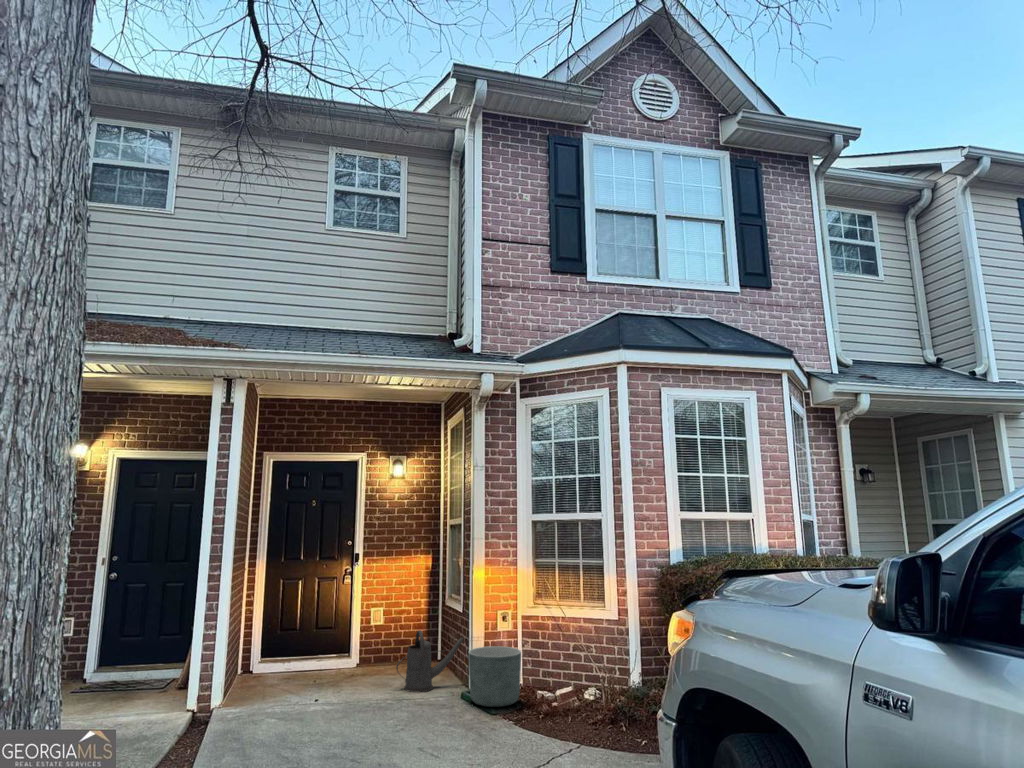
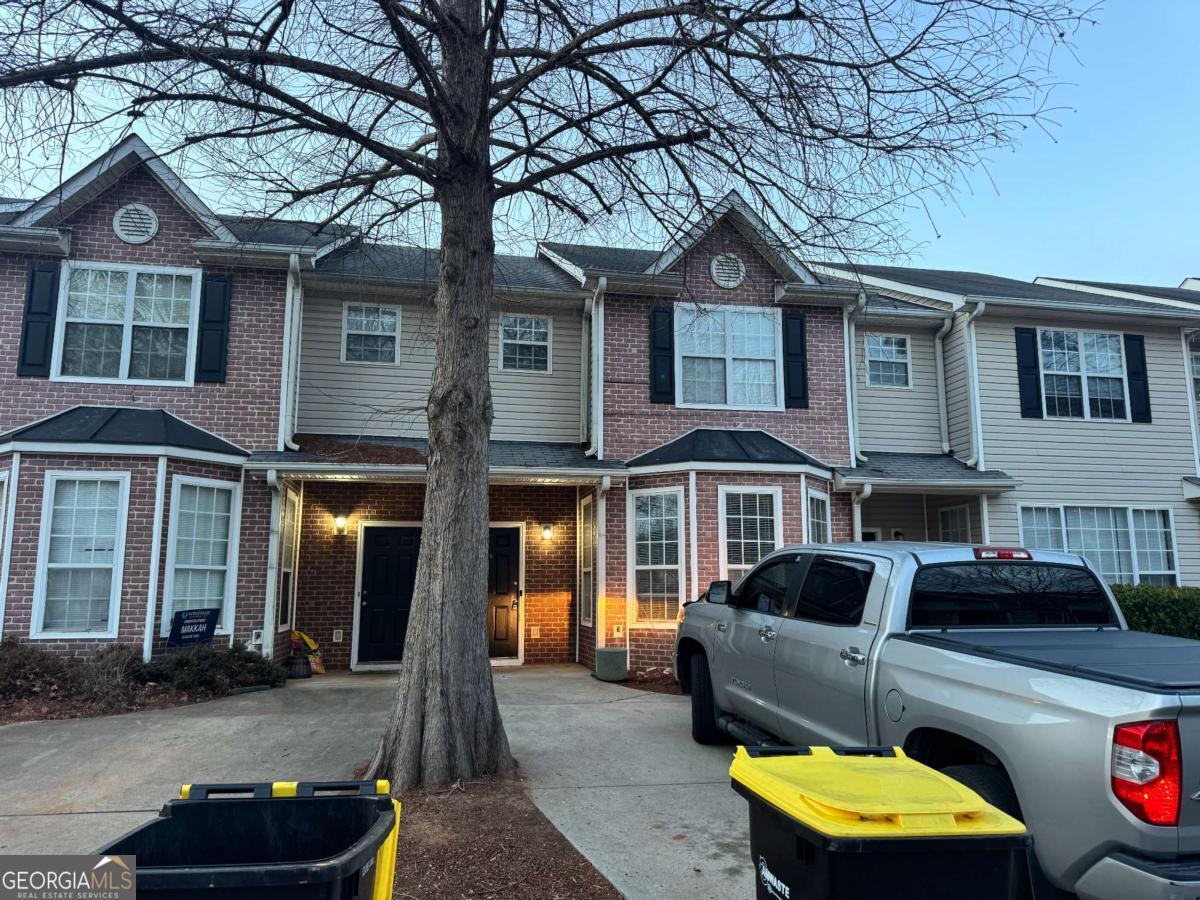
watering can: present [396,630,463,692] -> none [551,638,592,674]

